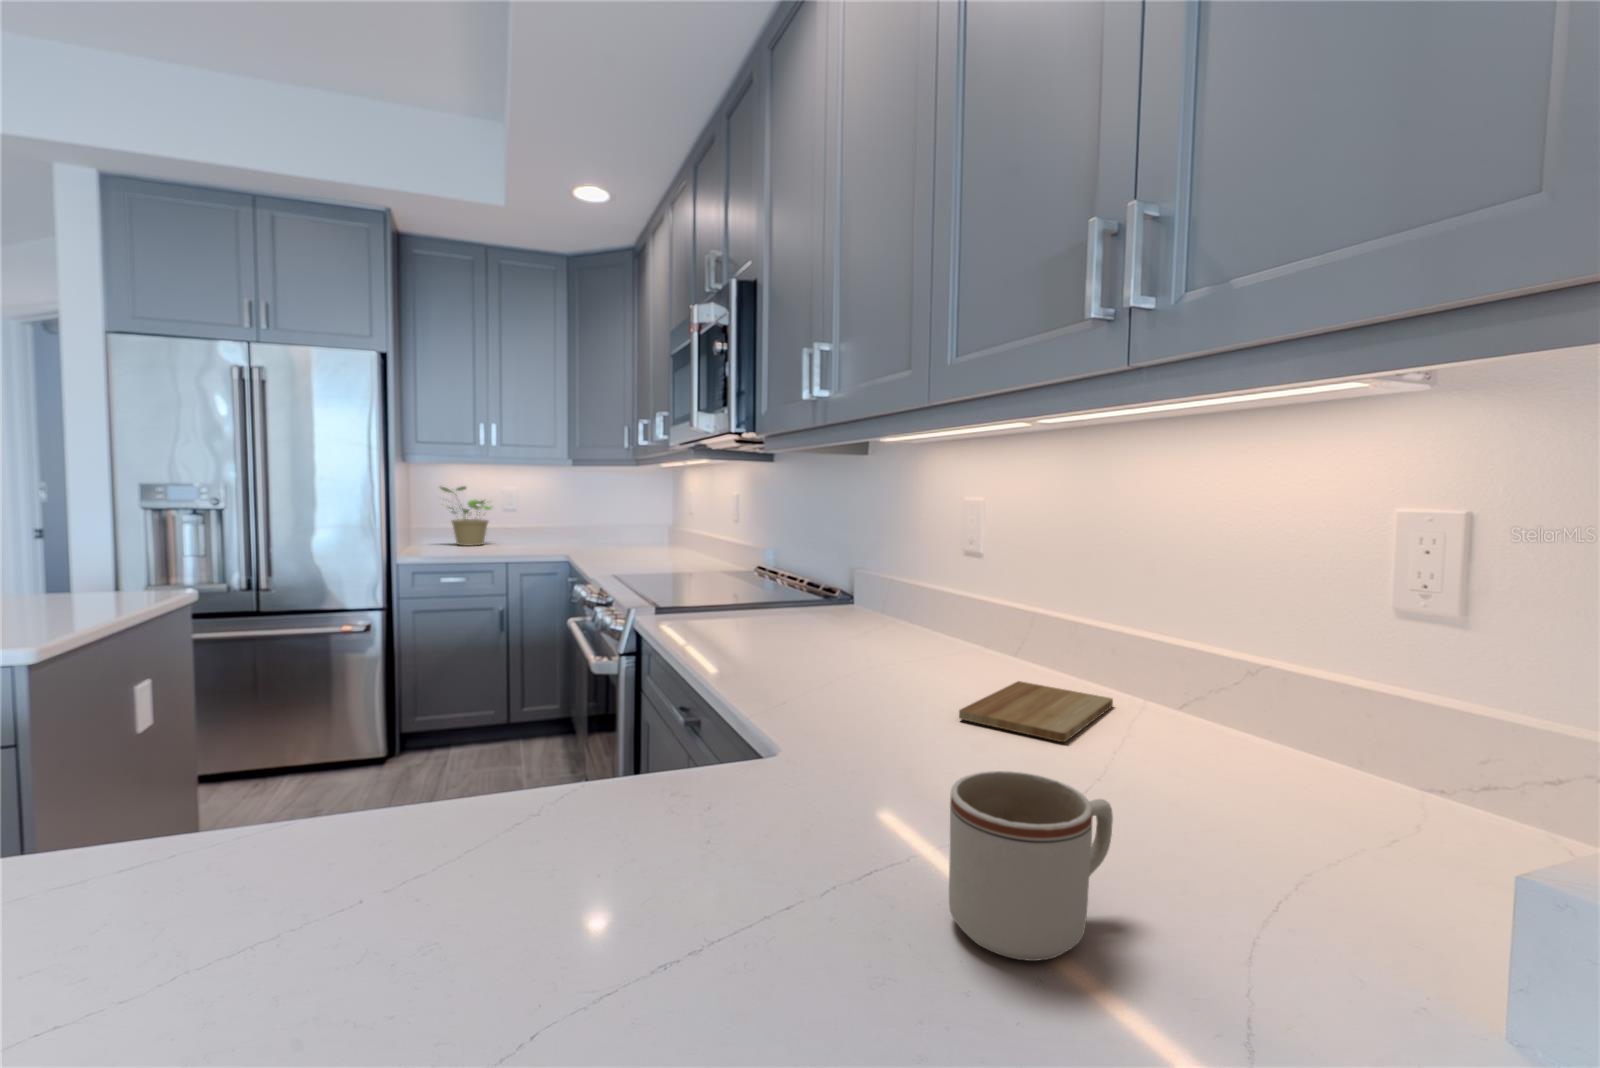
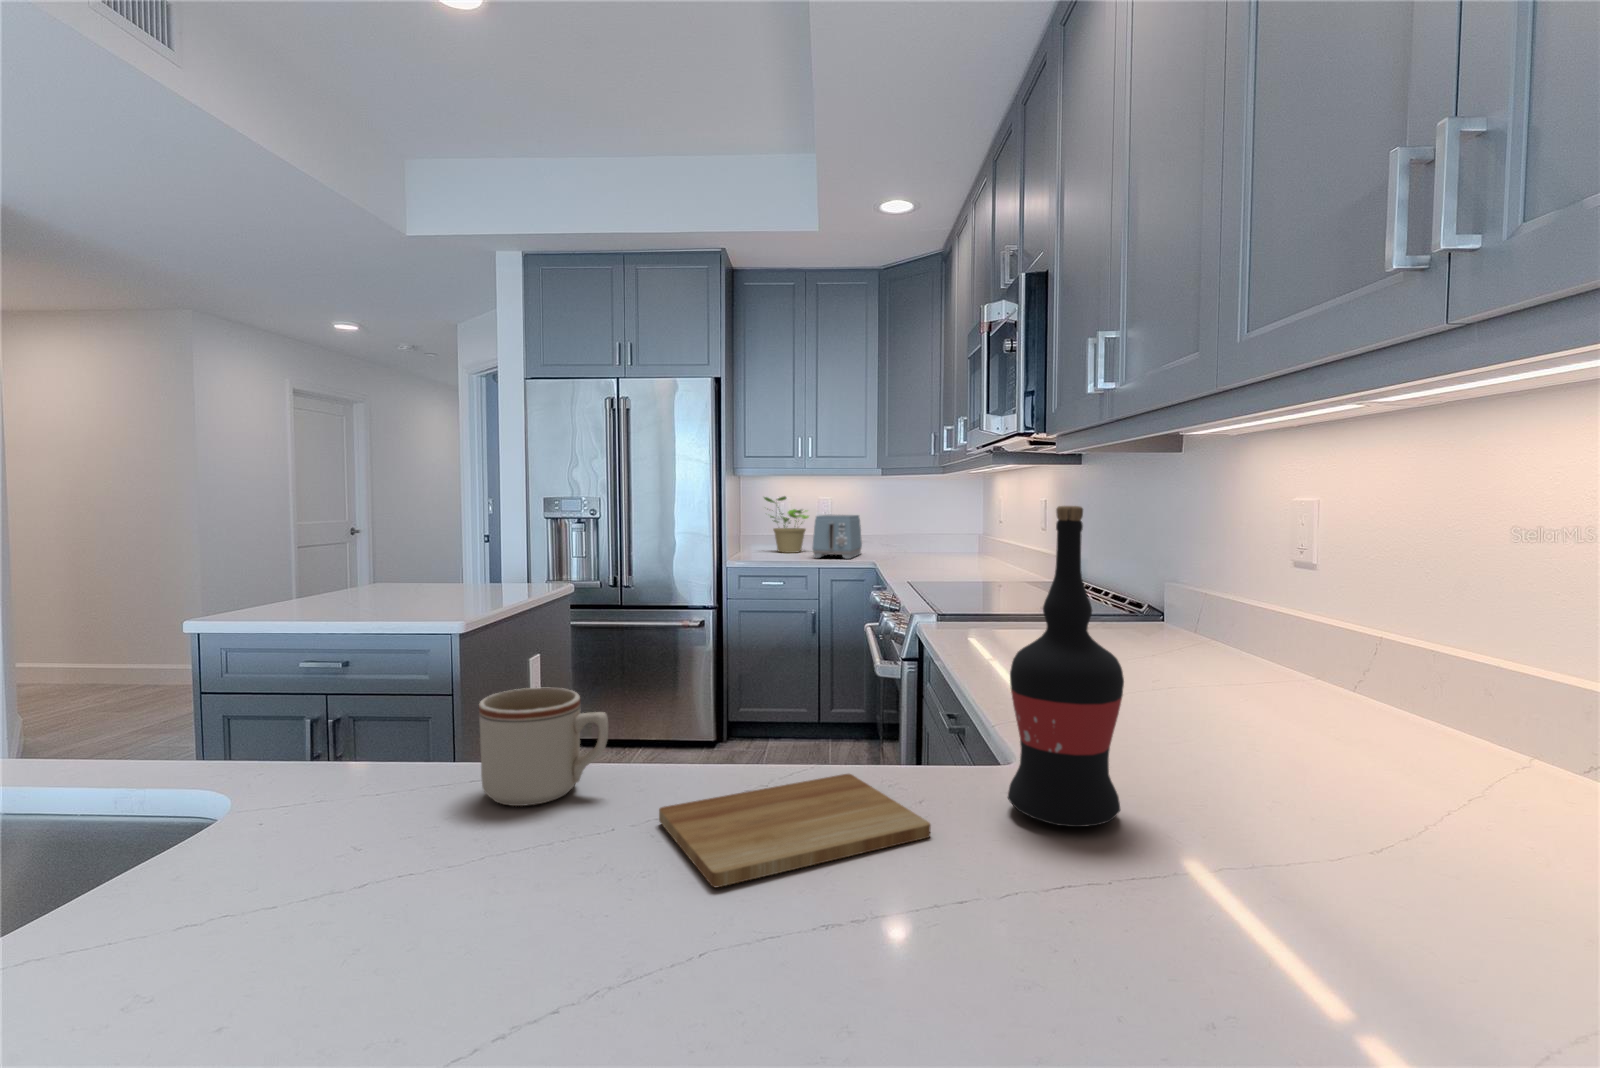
toaster: none [499,506,552,551] -> present [812,515,862,559]
wine bottle: none [798,511,905,821] -> present [1008,506,1124,827]
cutting board: present [959,681,1113,742] -> present [659,774,931,887]
mug: present [949,771,1113,961] -> present [479,688,608,806]

